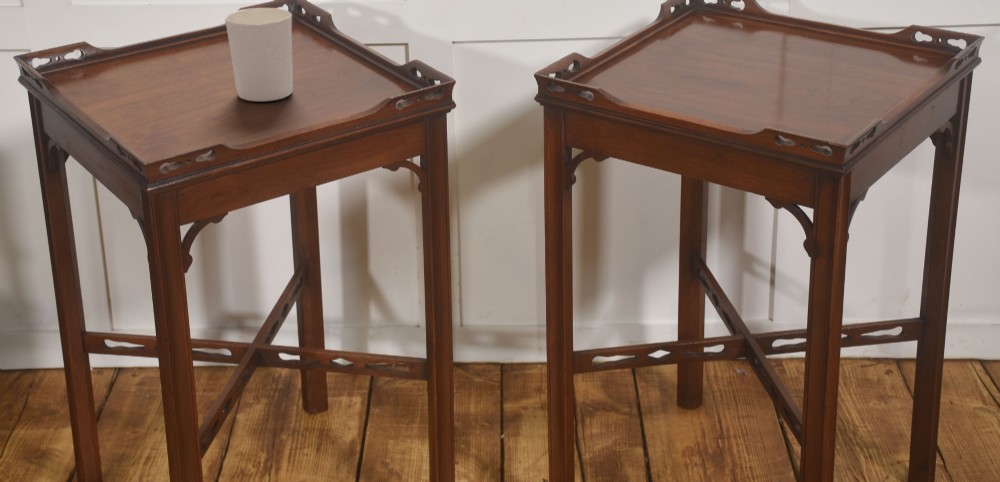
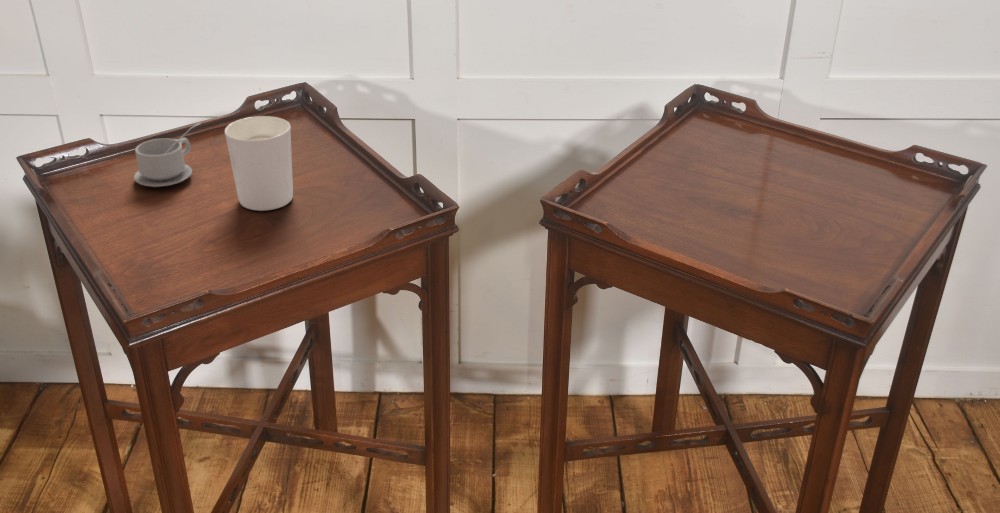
teacup: none [126,22,195,84] -> present [134,123,201,187]

